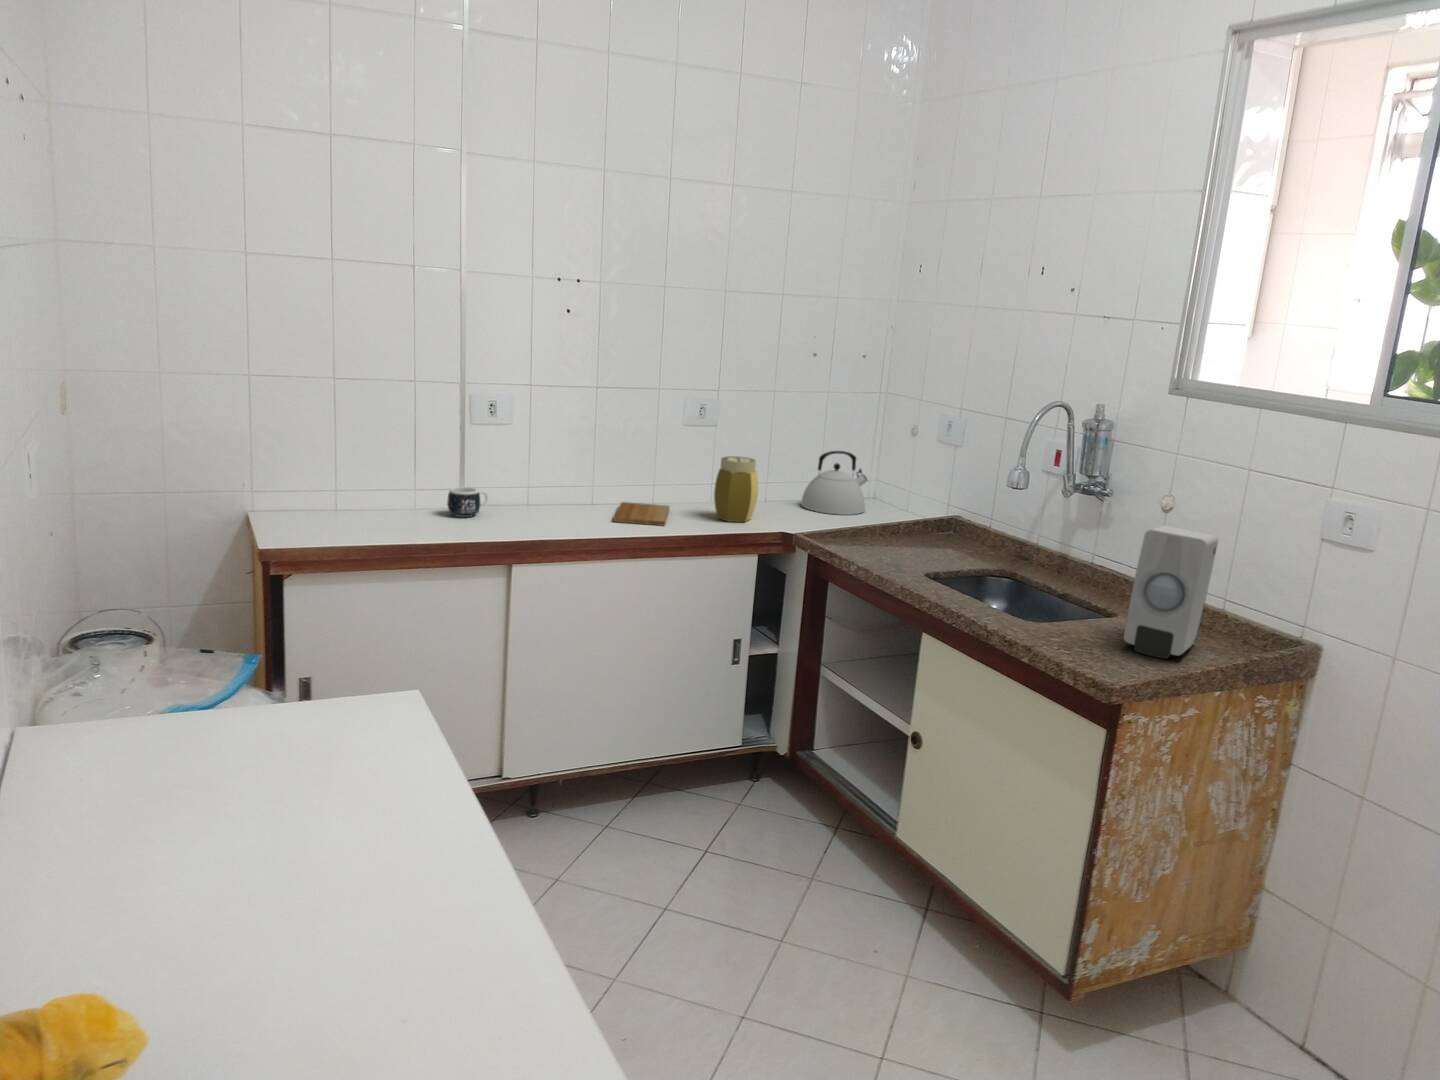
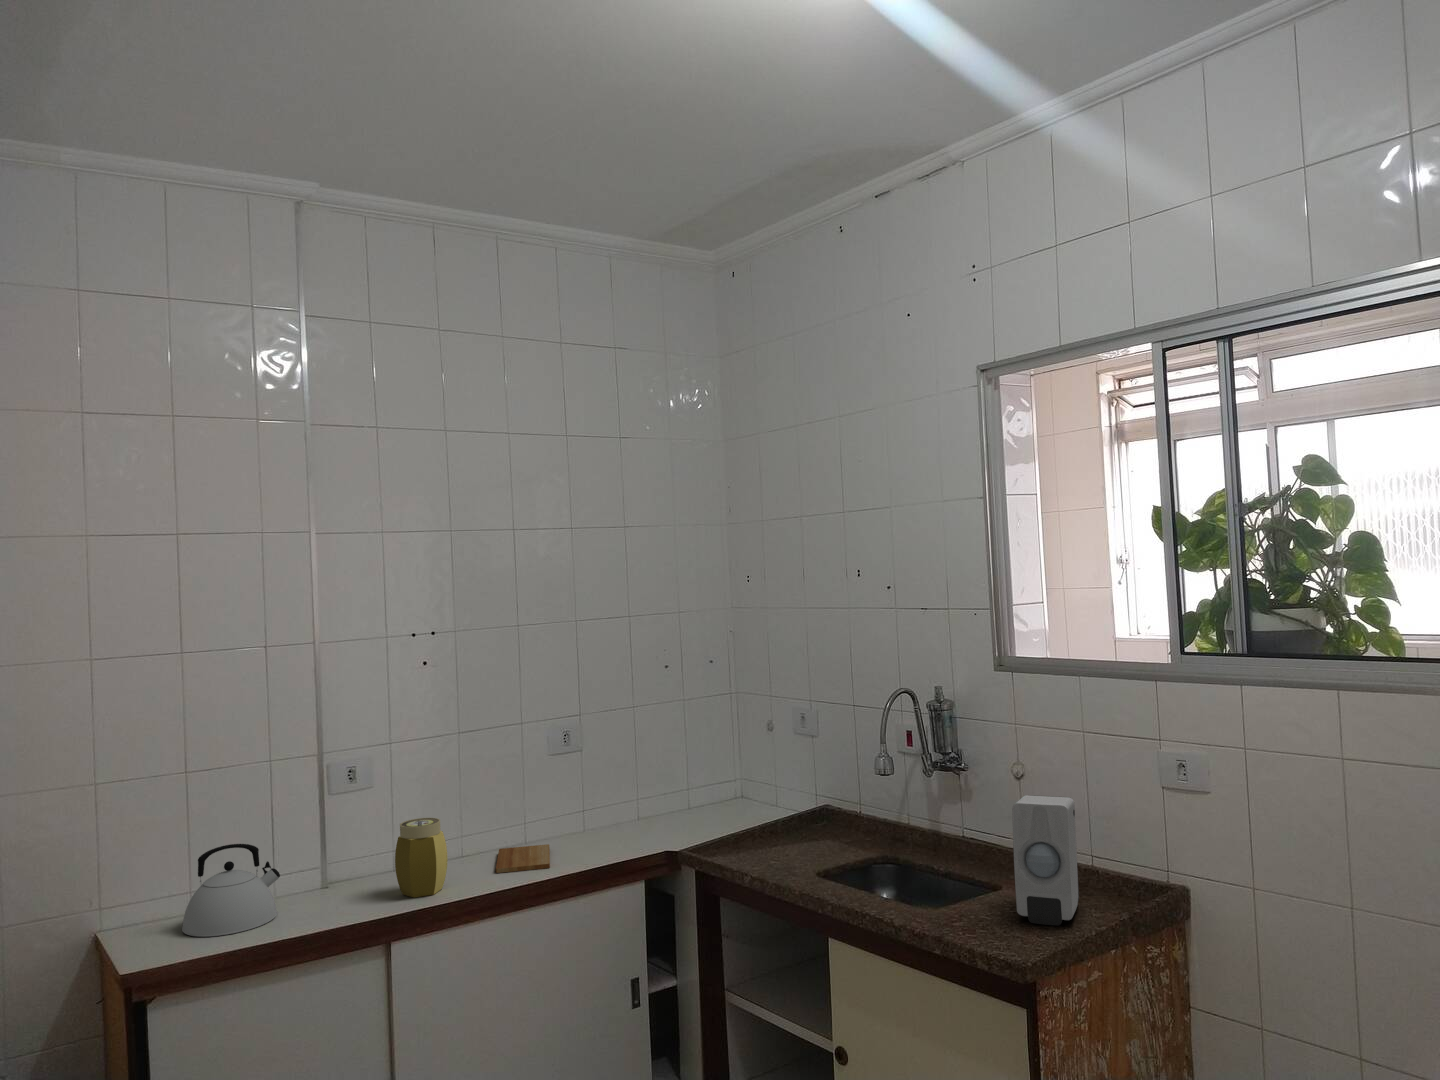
kettle: present [801,451,867,515] -> present [182,844,280,937]
jar: present [714,456,758,522] -> present [395,818,447,898]
mug: present [447,487,488,517] -> none [317,862,360,897]

